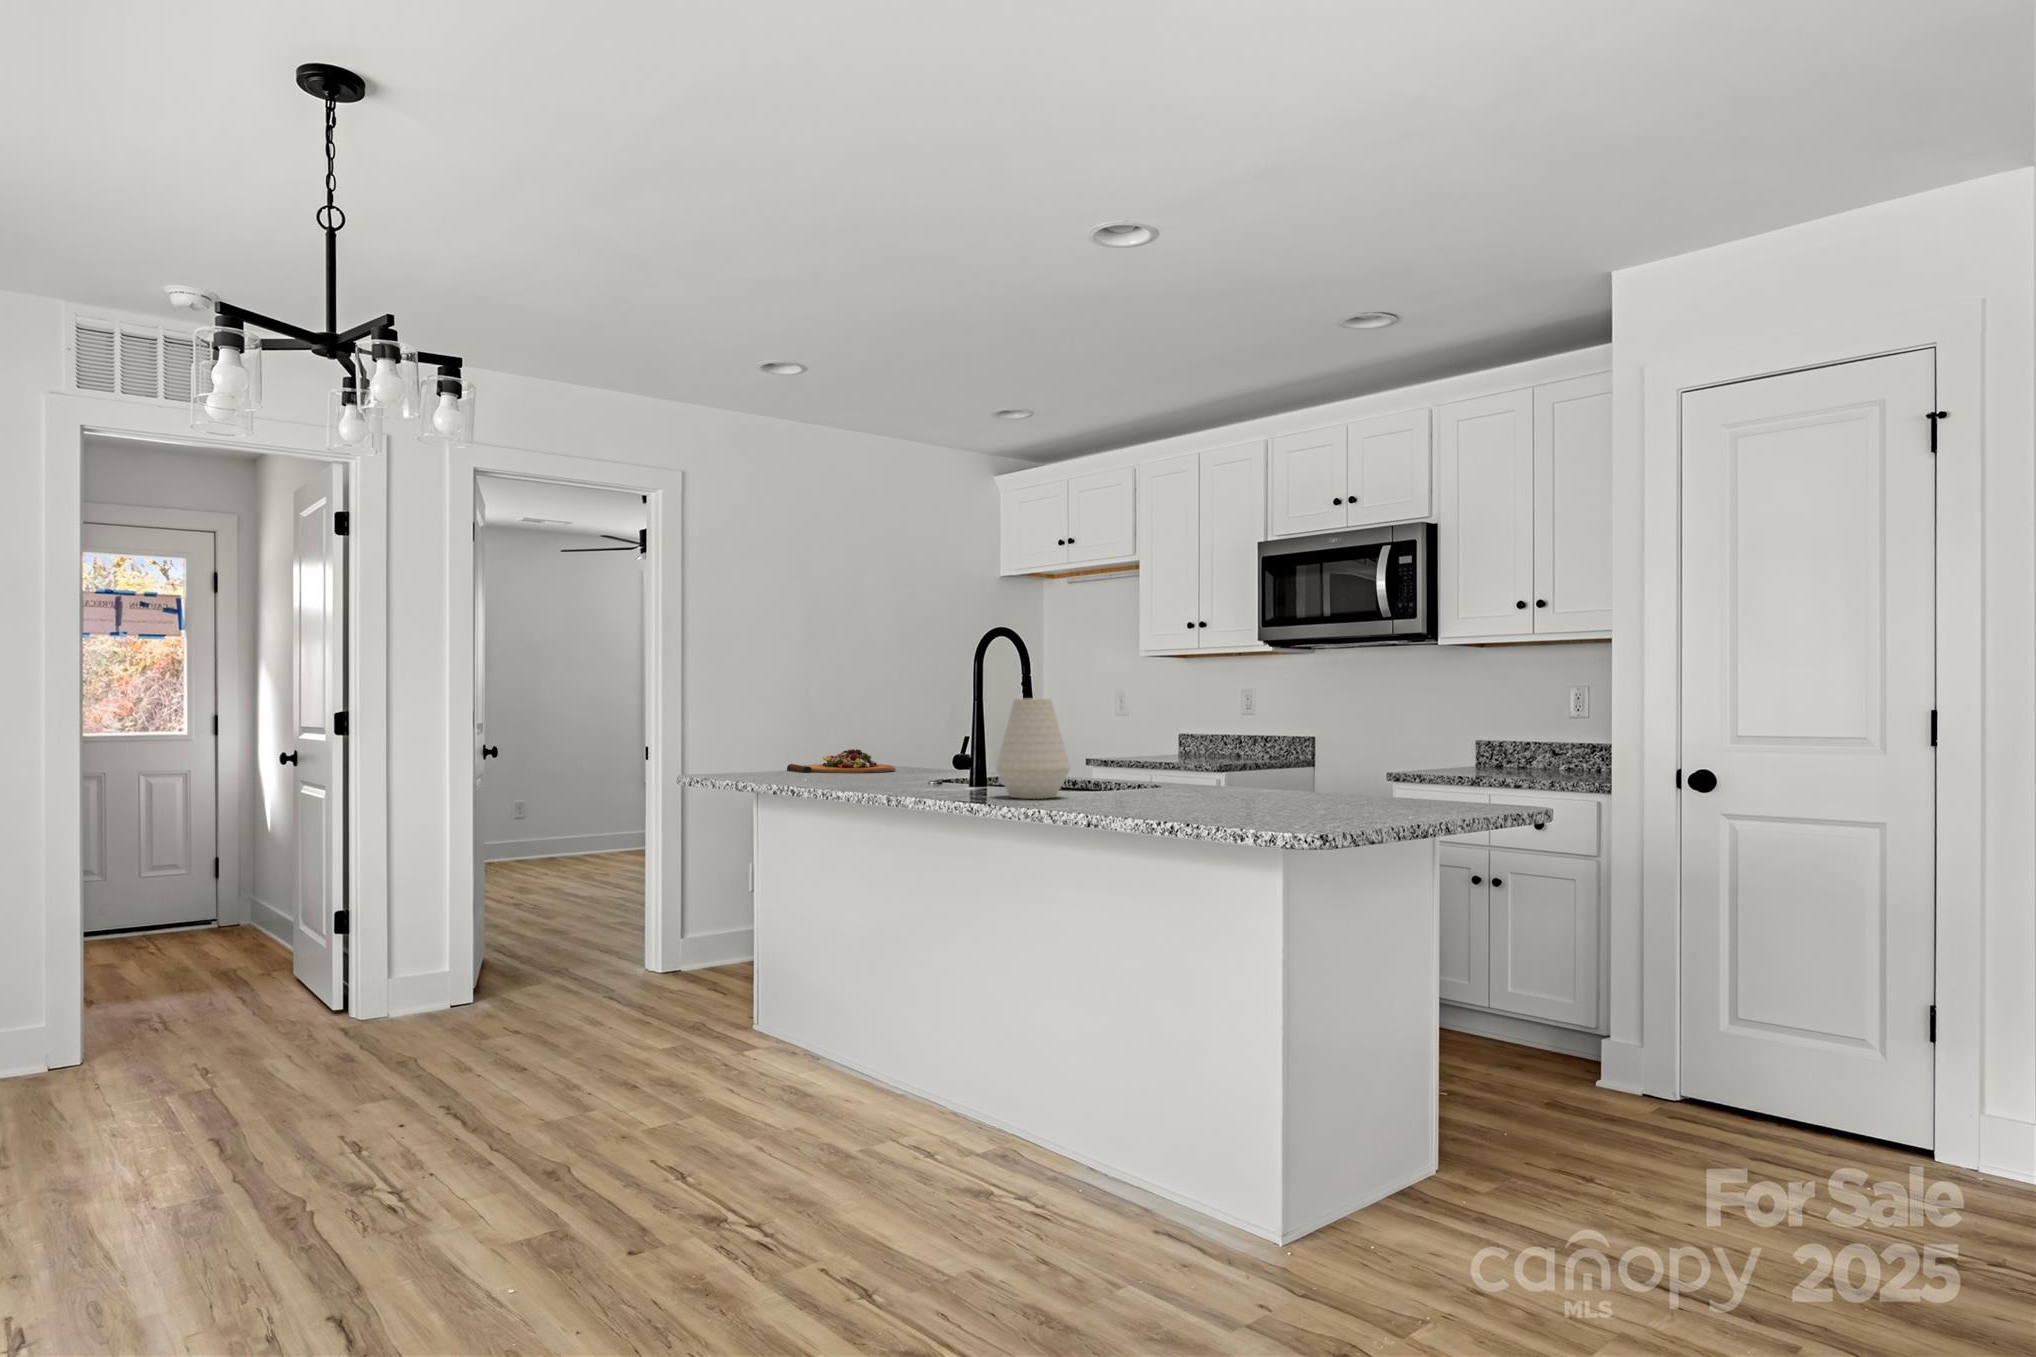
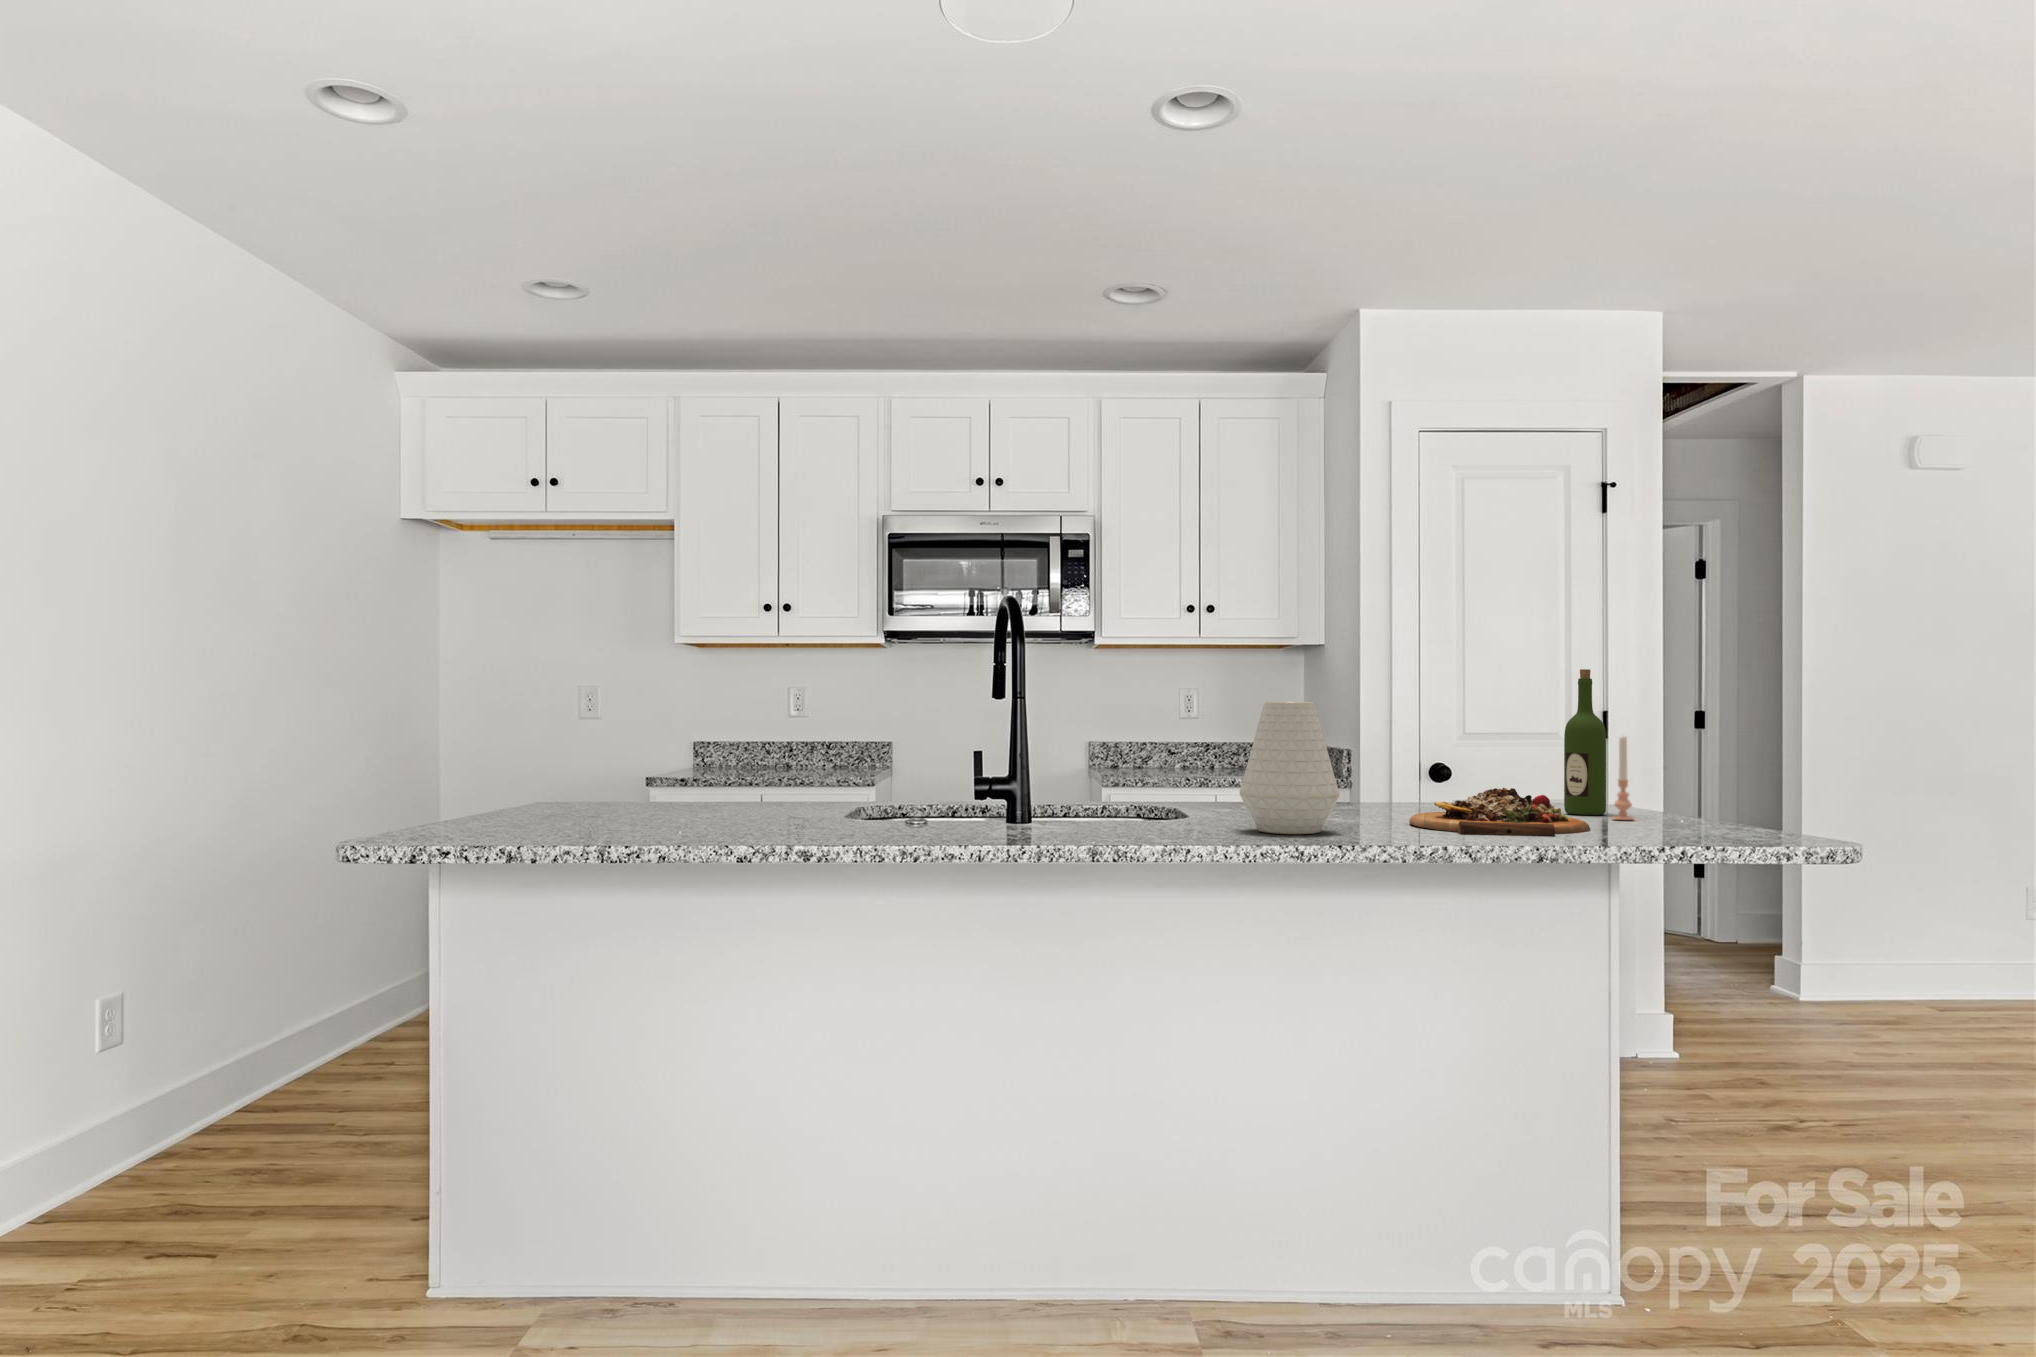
wine bottle: none [1367,669,1405,808] -> present [1564,669,1606,815]
candle: none [1346,731,1367,811] -> present [1612,737,1634,820]
cutting board: present [787,749,896,773] -> present [1409,788,1590,837]

